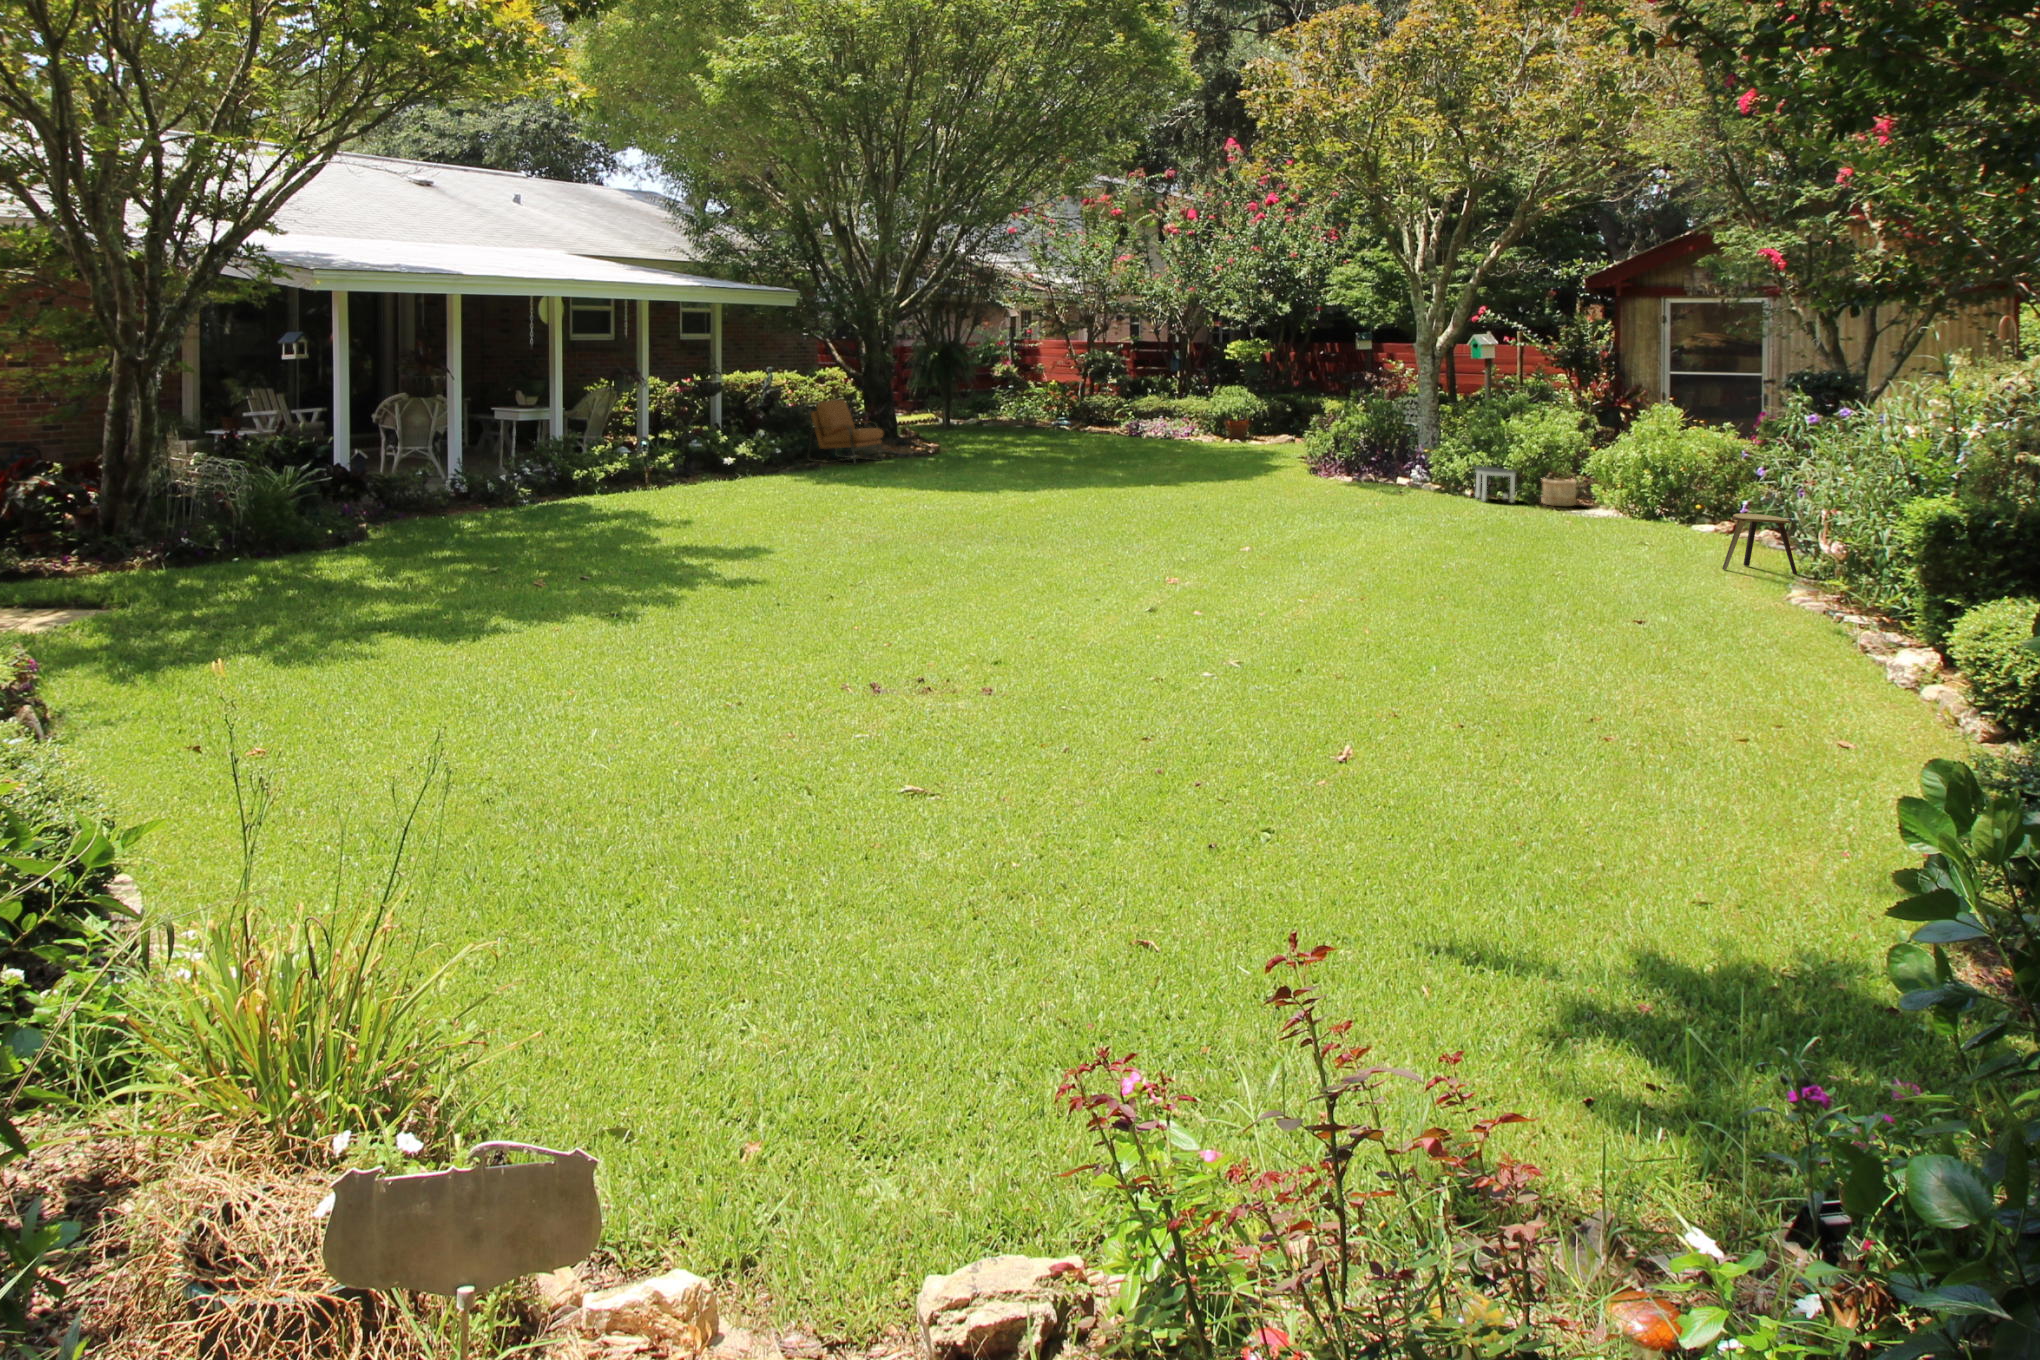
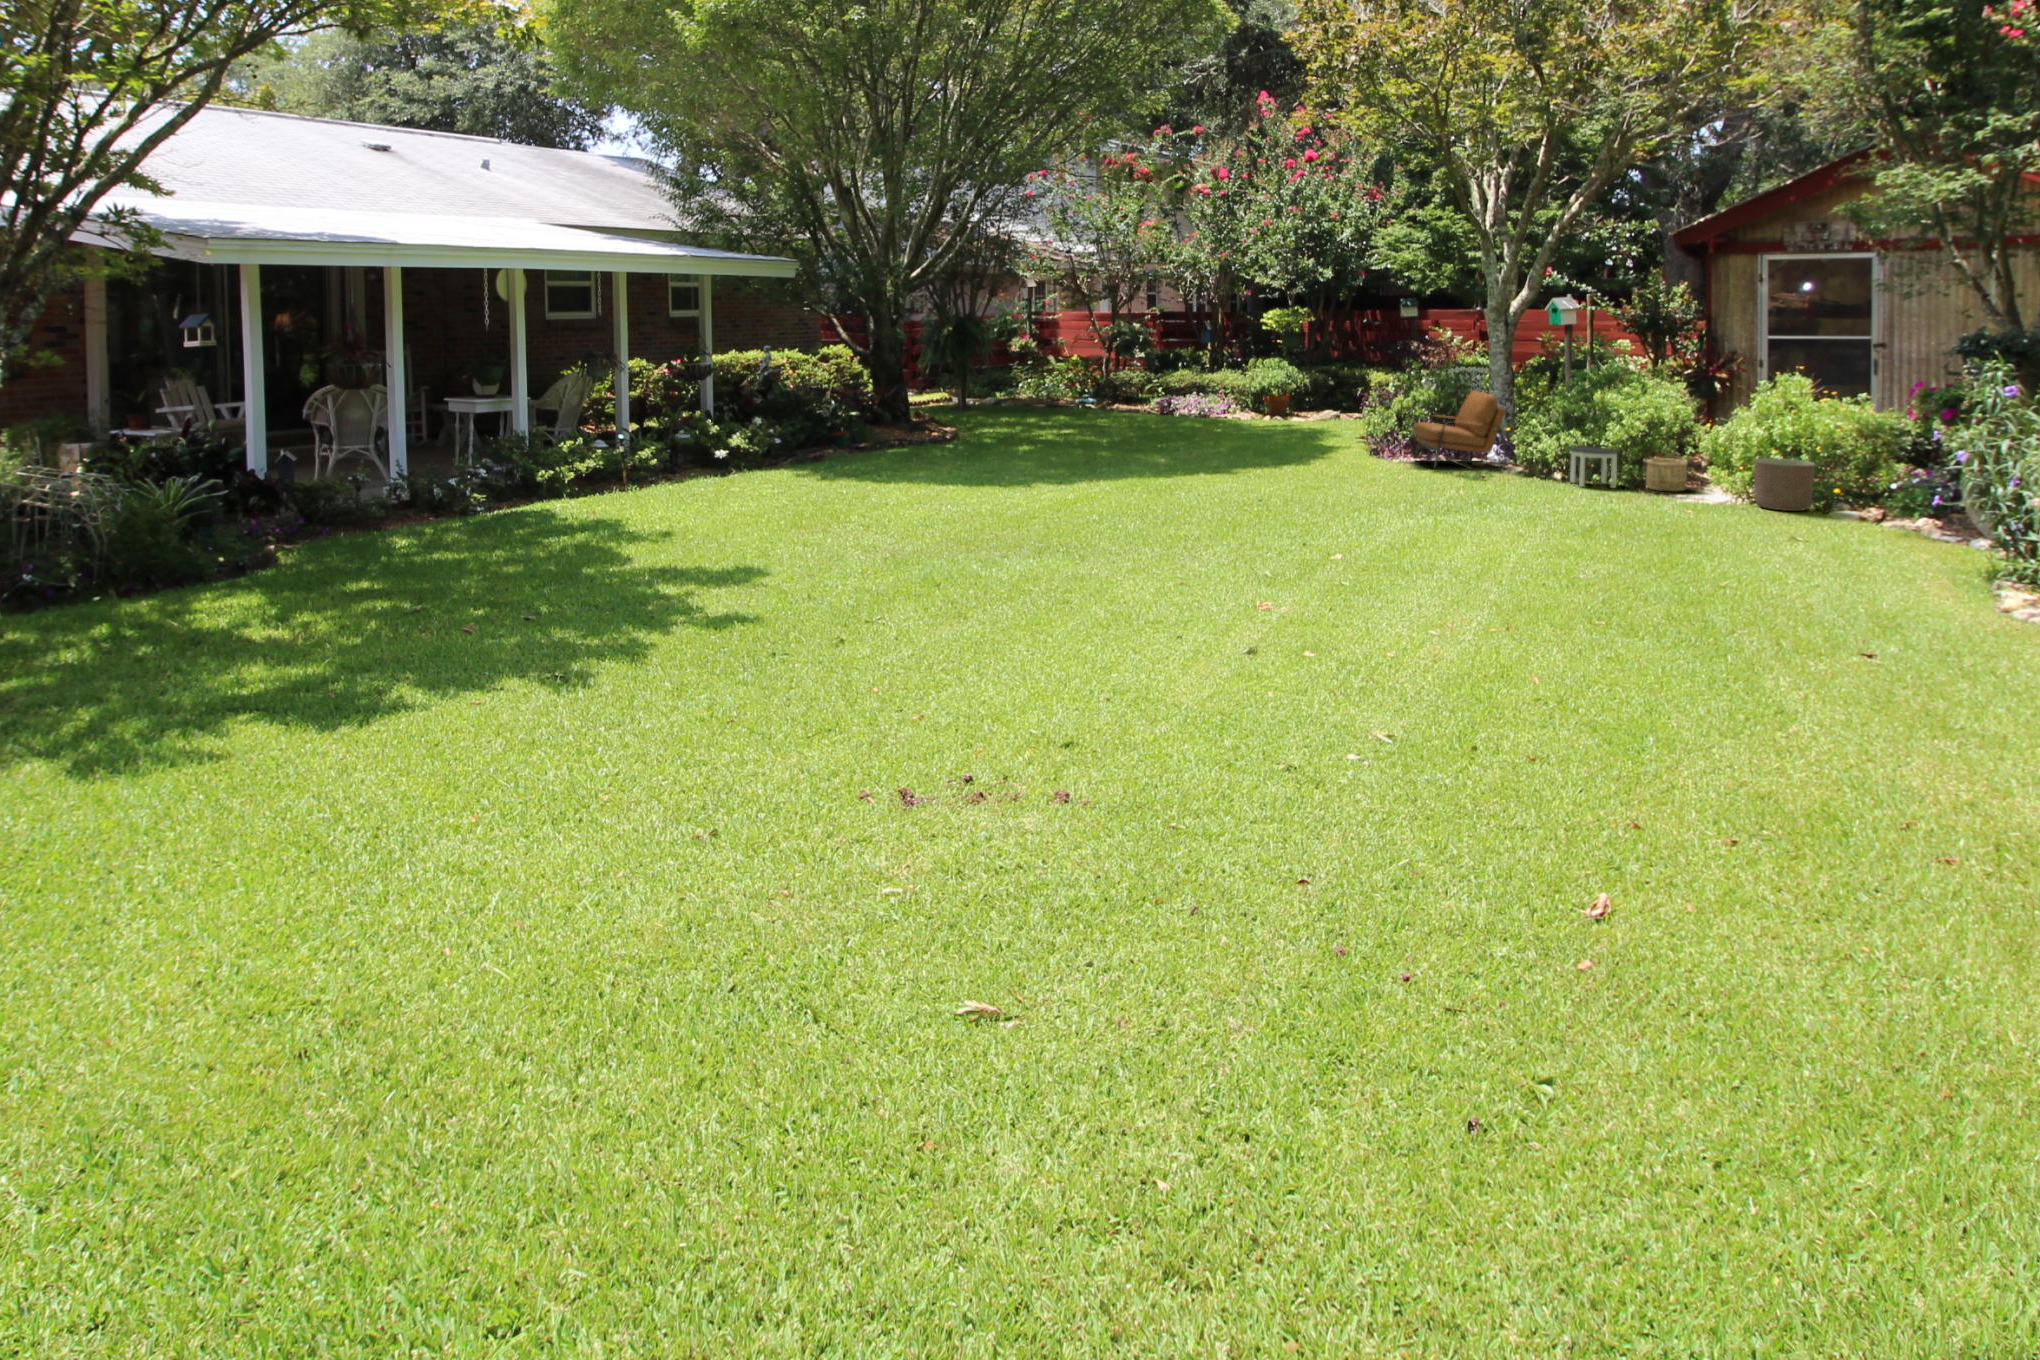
chair: present [807,399,884,464] -> present [1413,391,1507,470]
planter: none [1628,477,1680,523] -> present [1754,458,1815,511]
stool: present [1722,513,1797,574] -> none [1903,504,1993,576]

